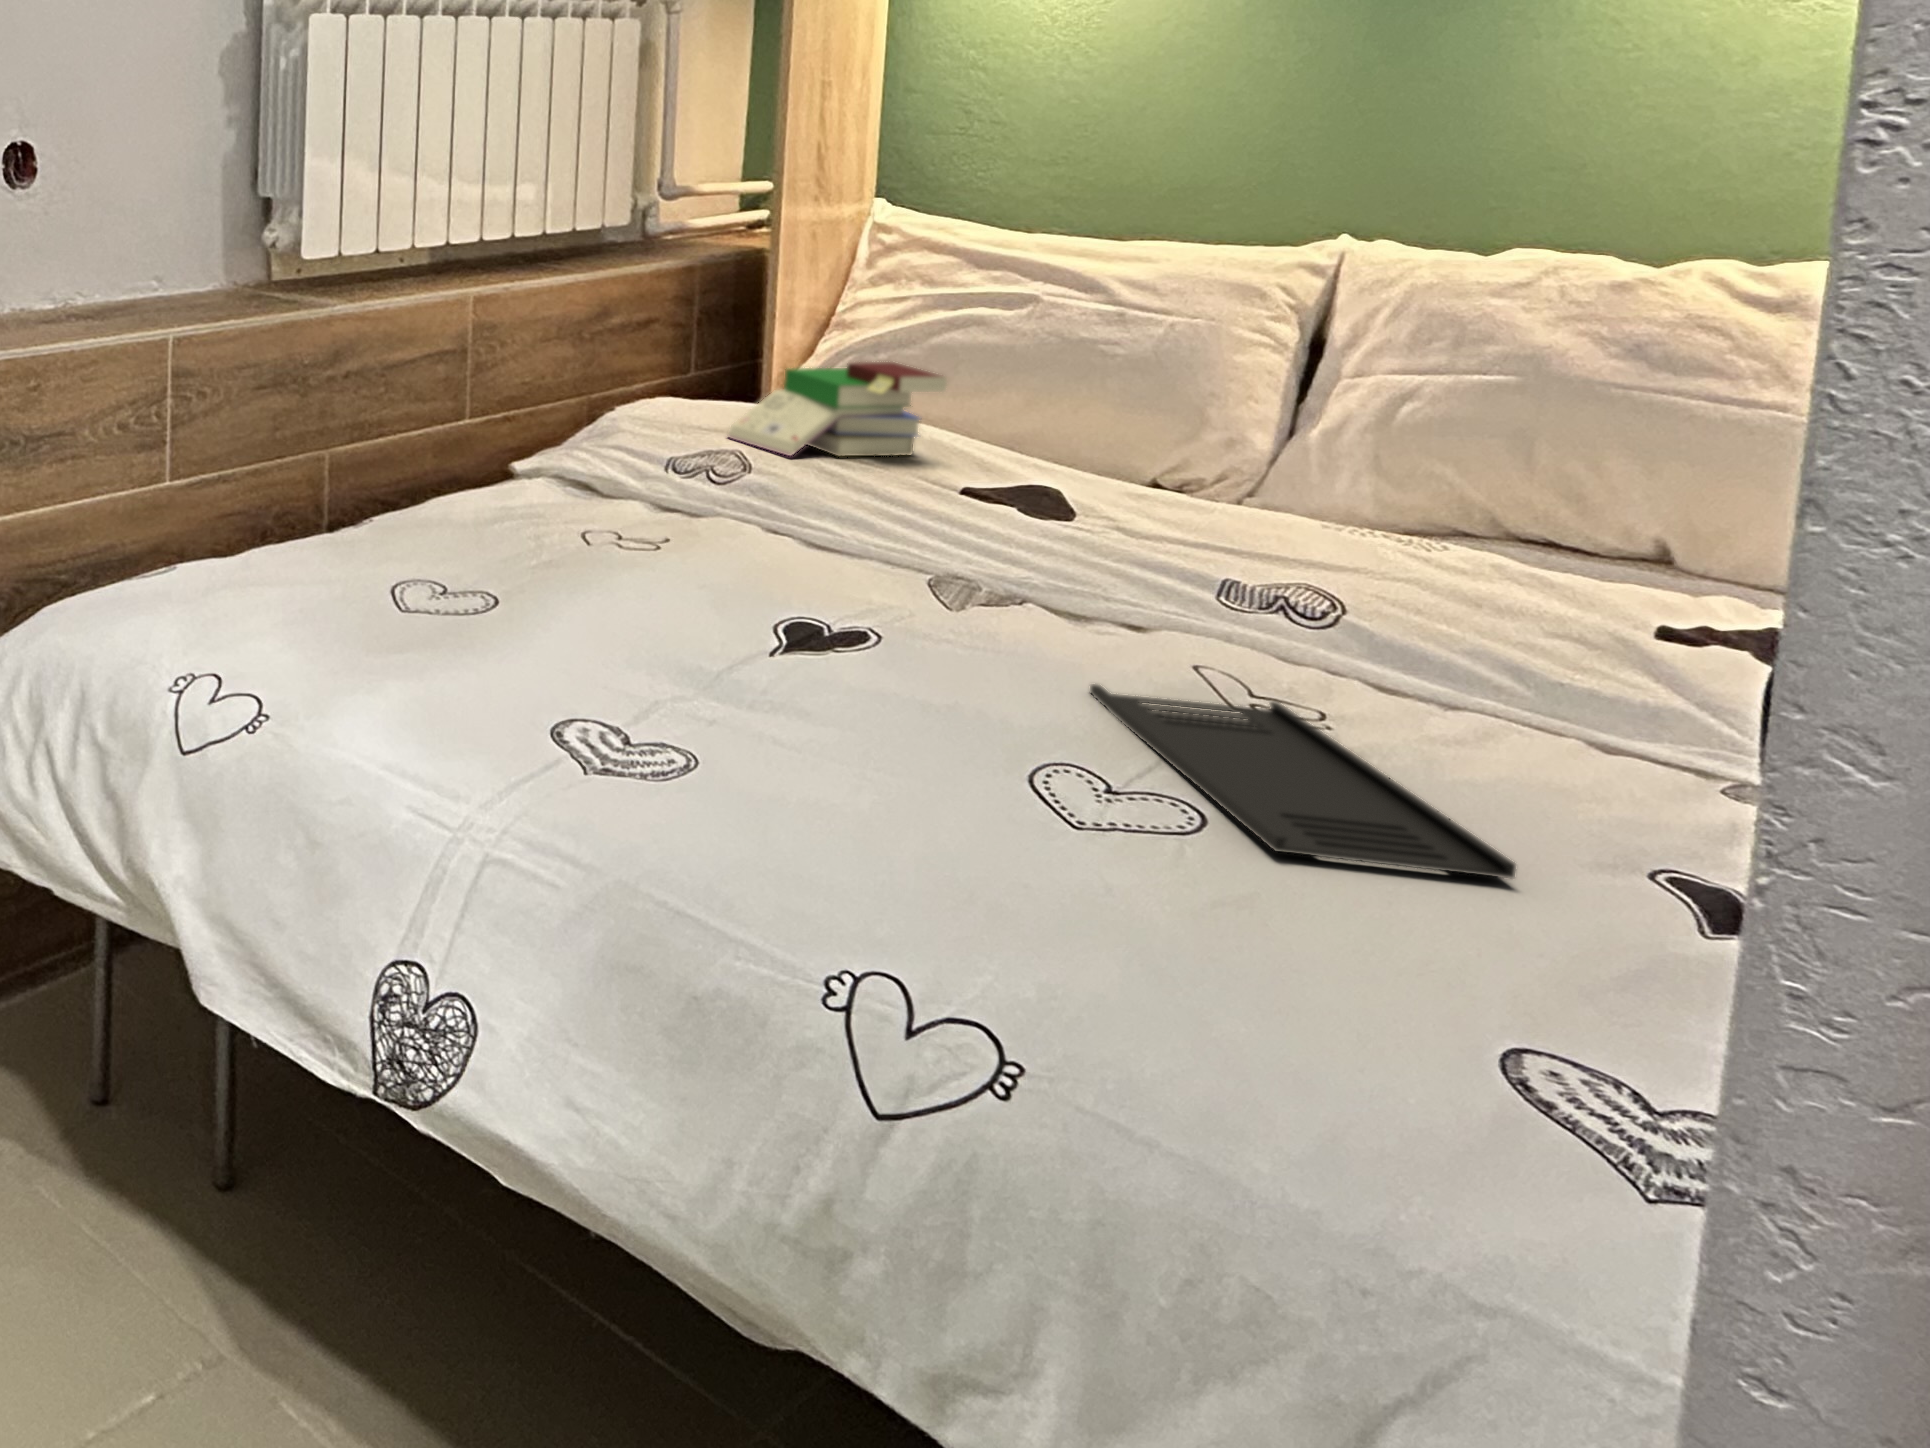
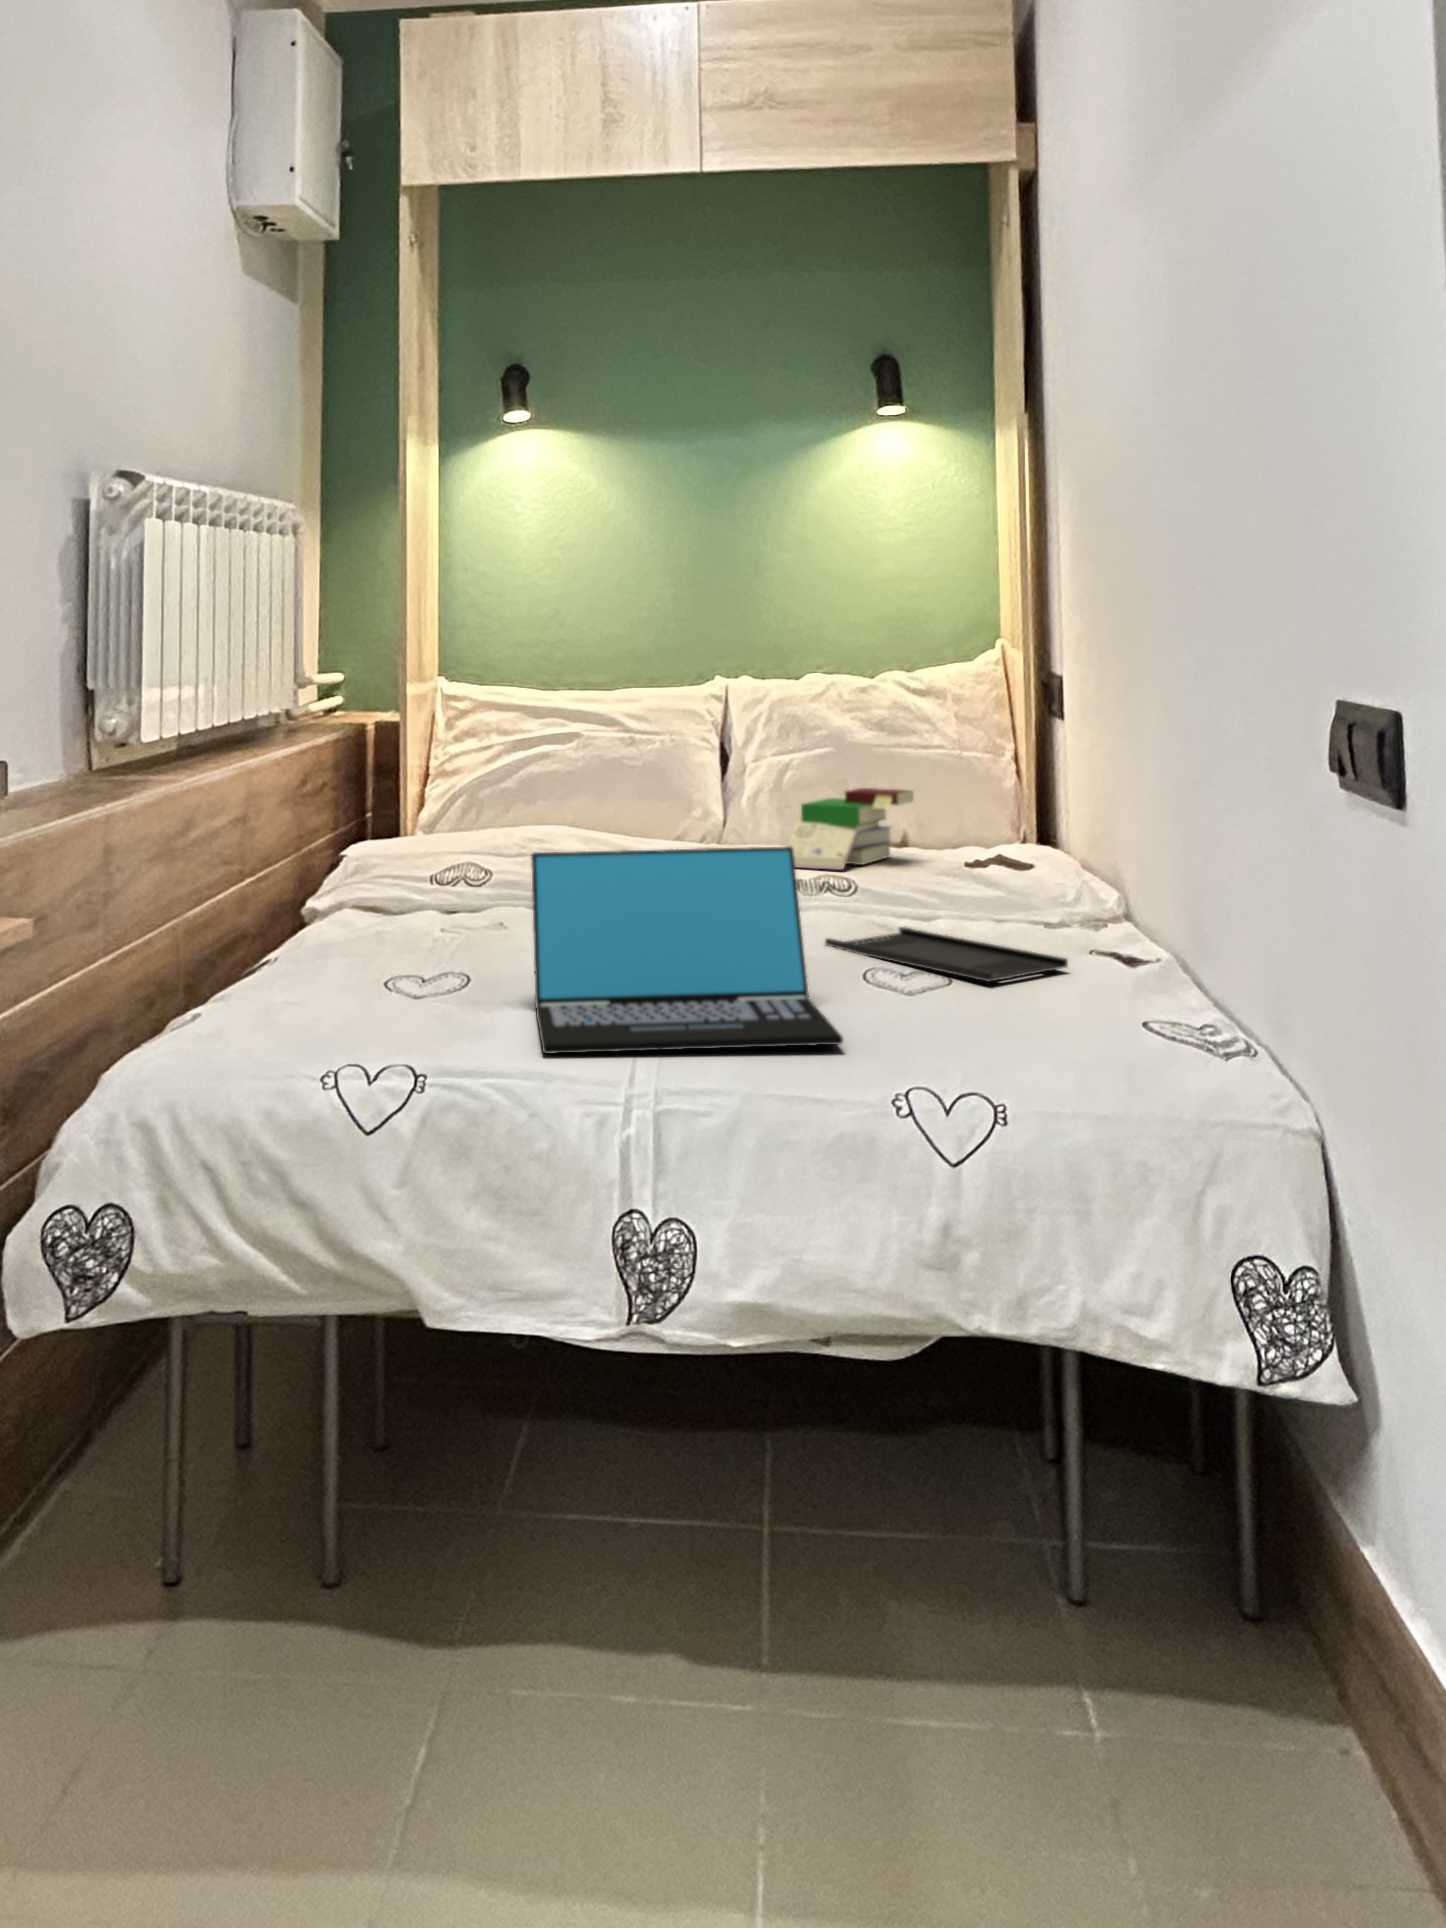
book: present [728,362,947,456] -> present [786,788,914,870]
laptop: none [382,474,915,866] -> present [531,847,843,1054]

